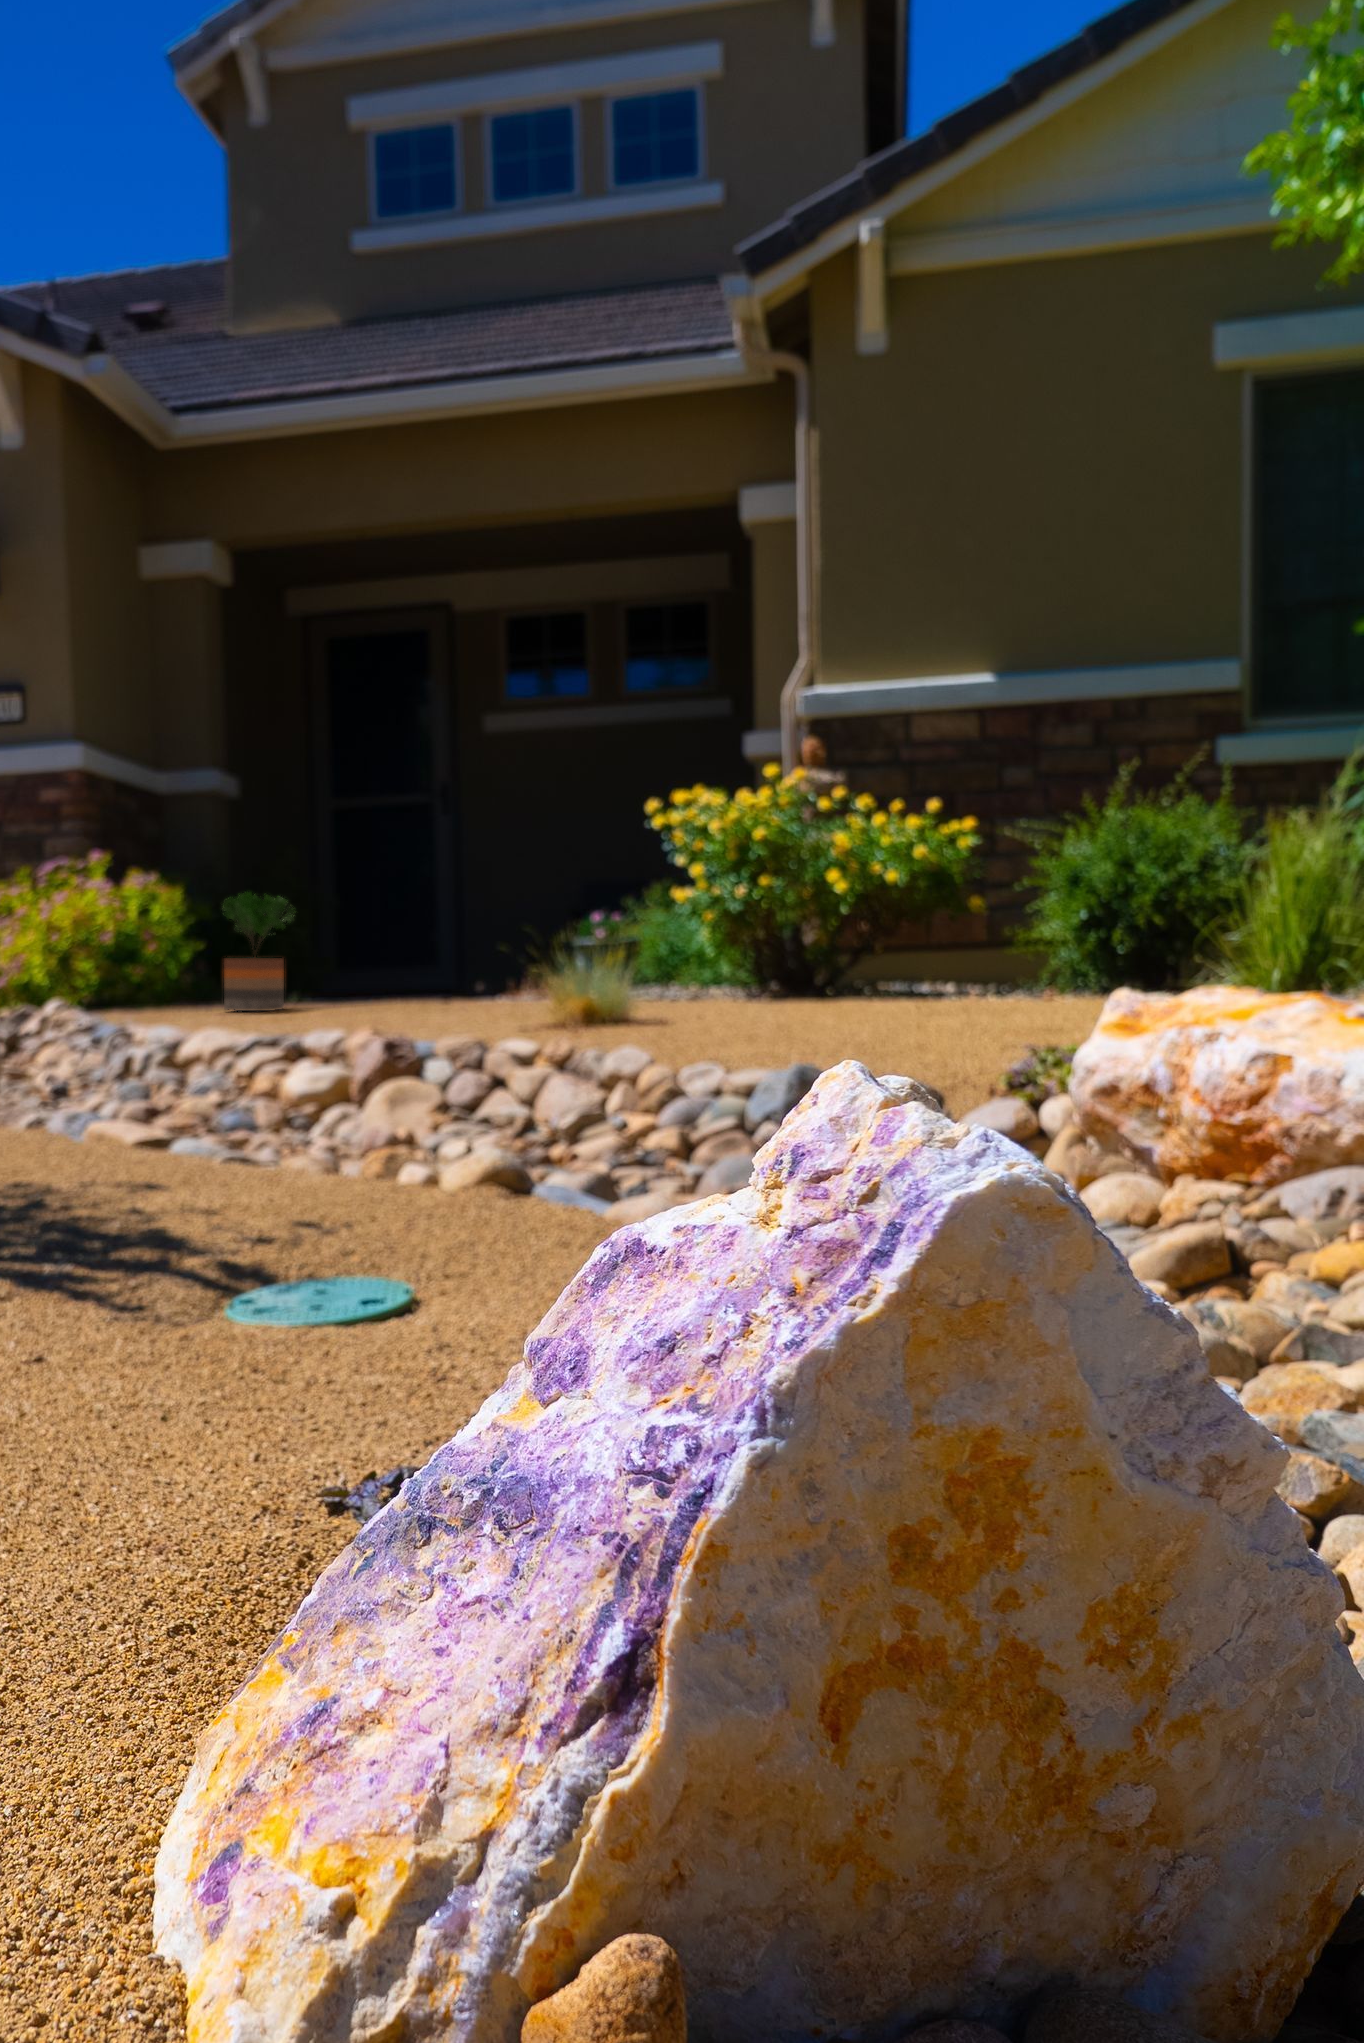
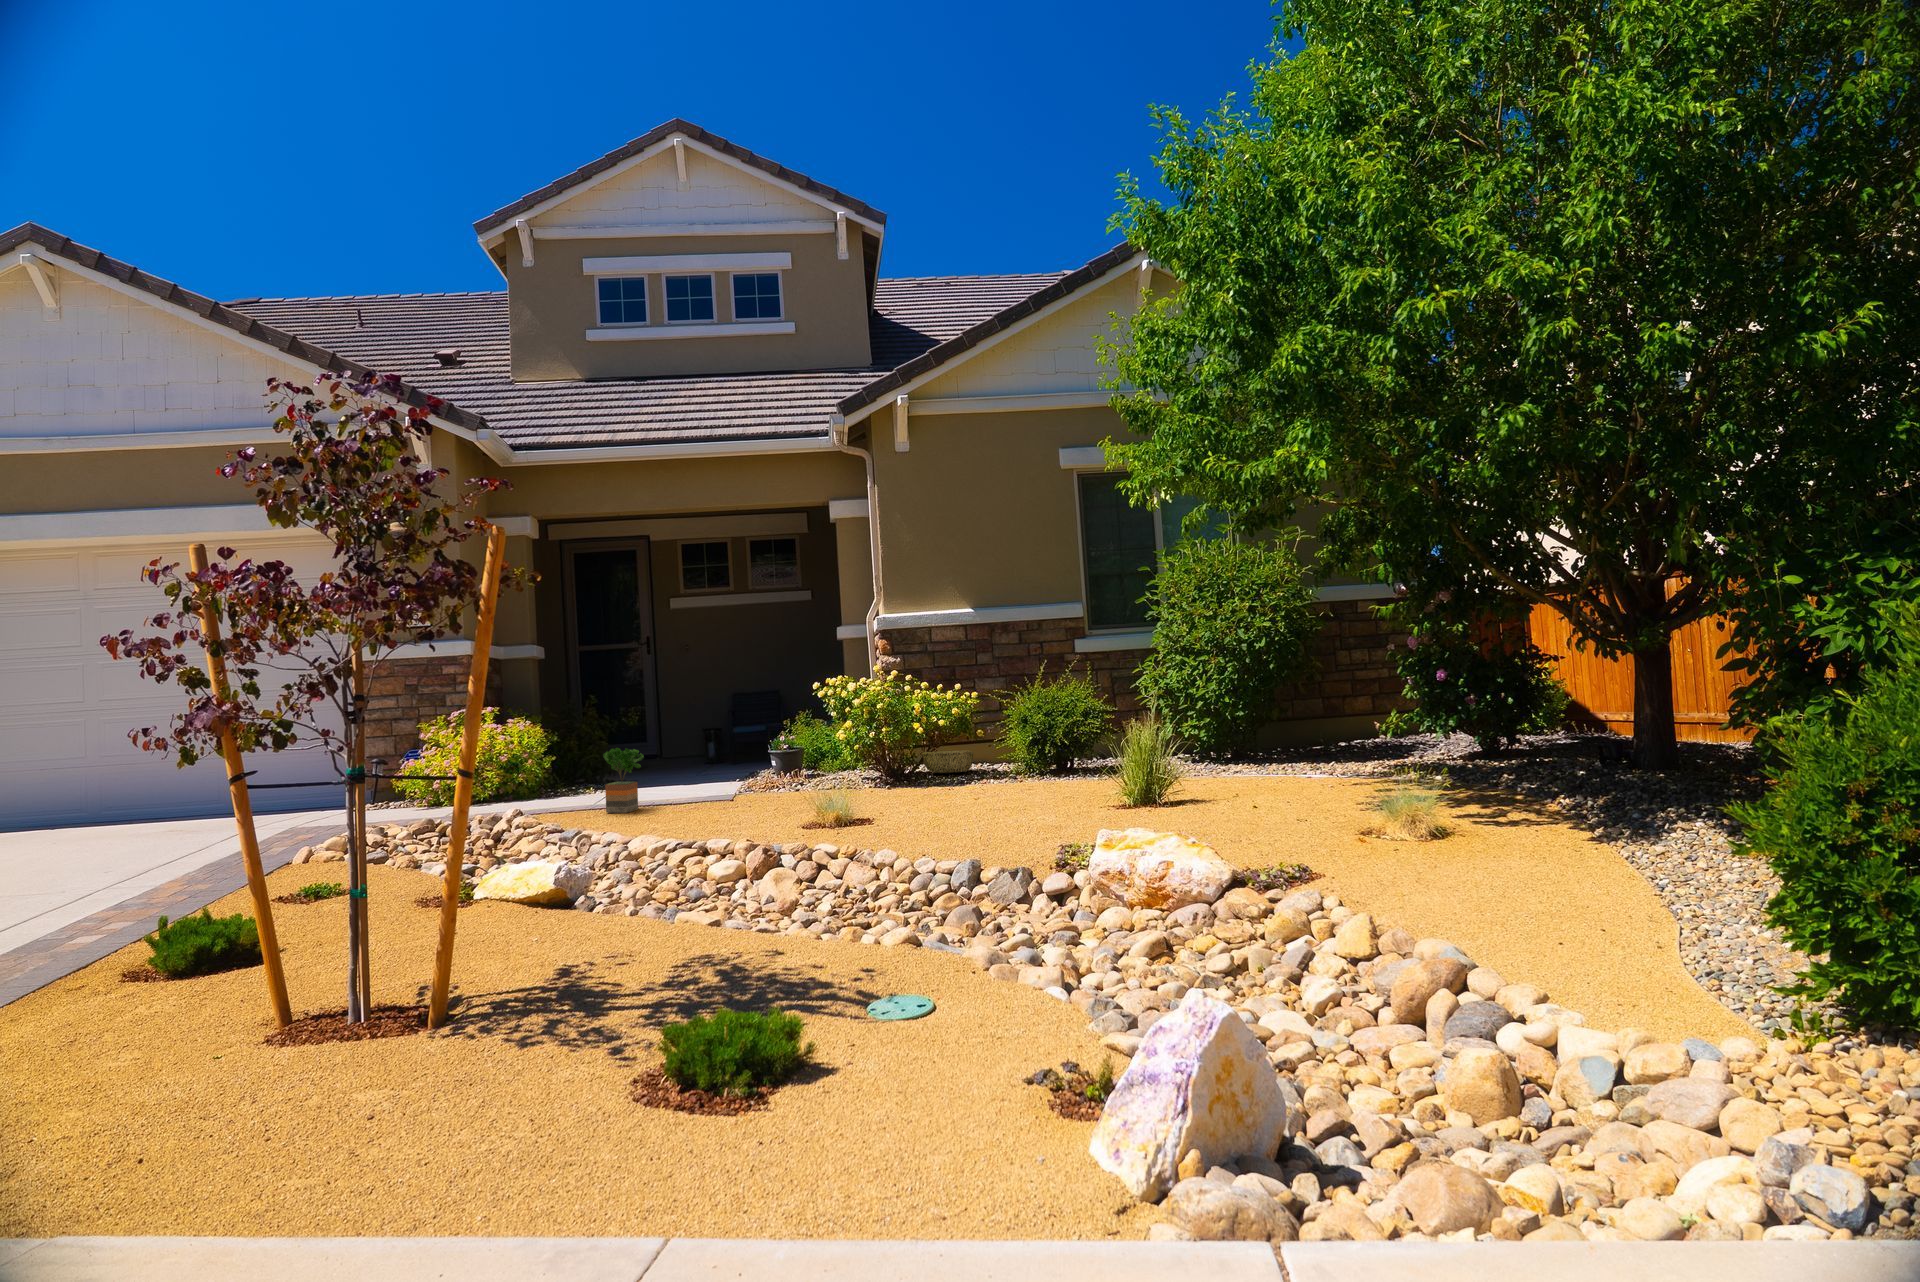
woven basket: none [845,935,957,986] -> present [922,750,973,773]

